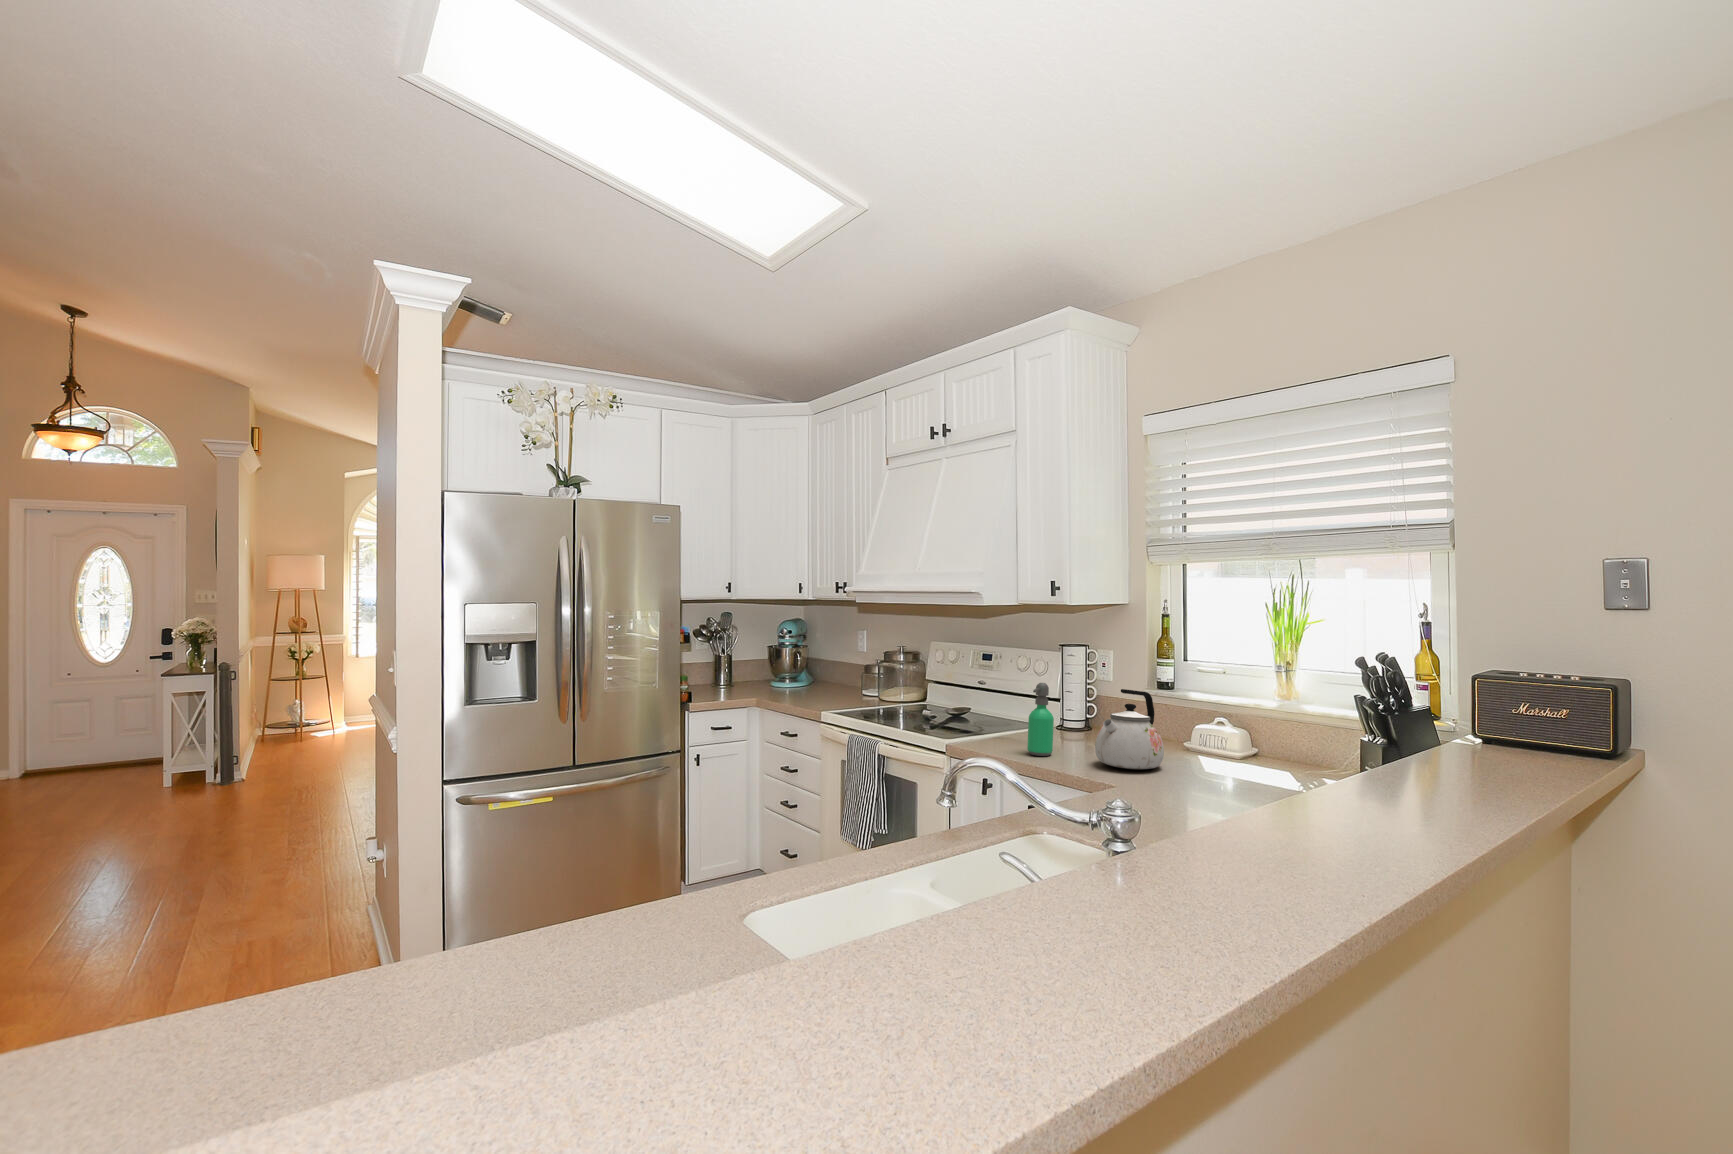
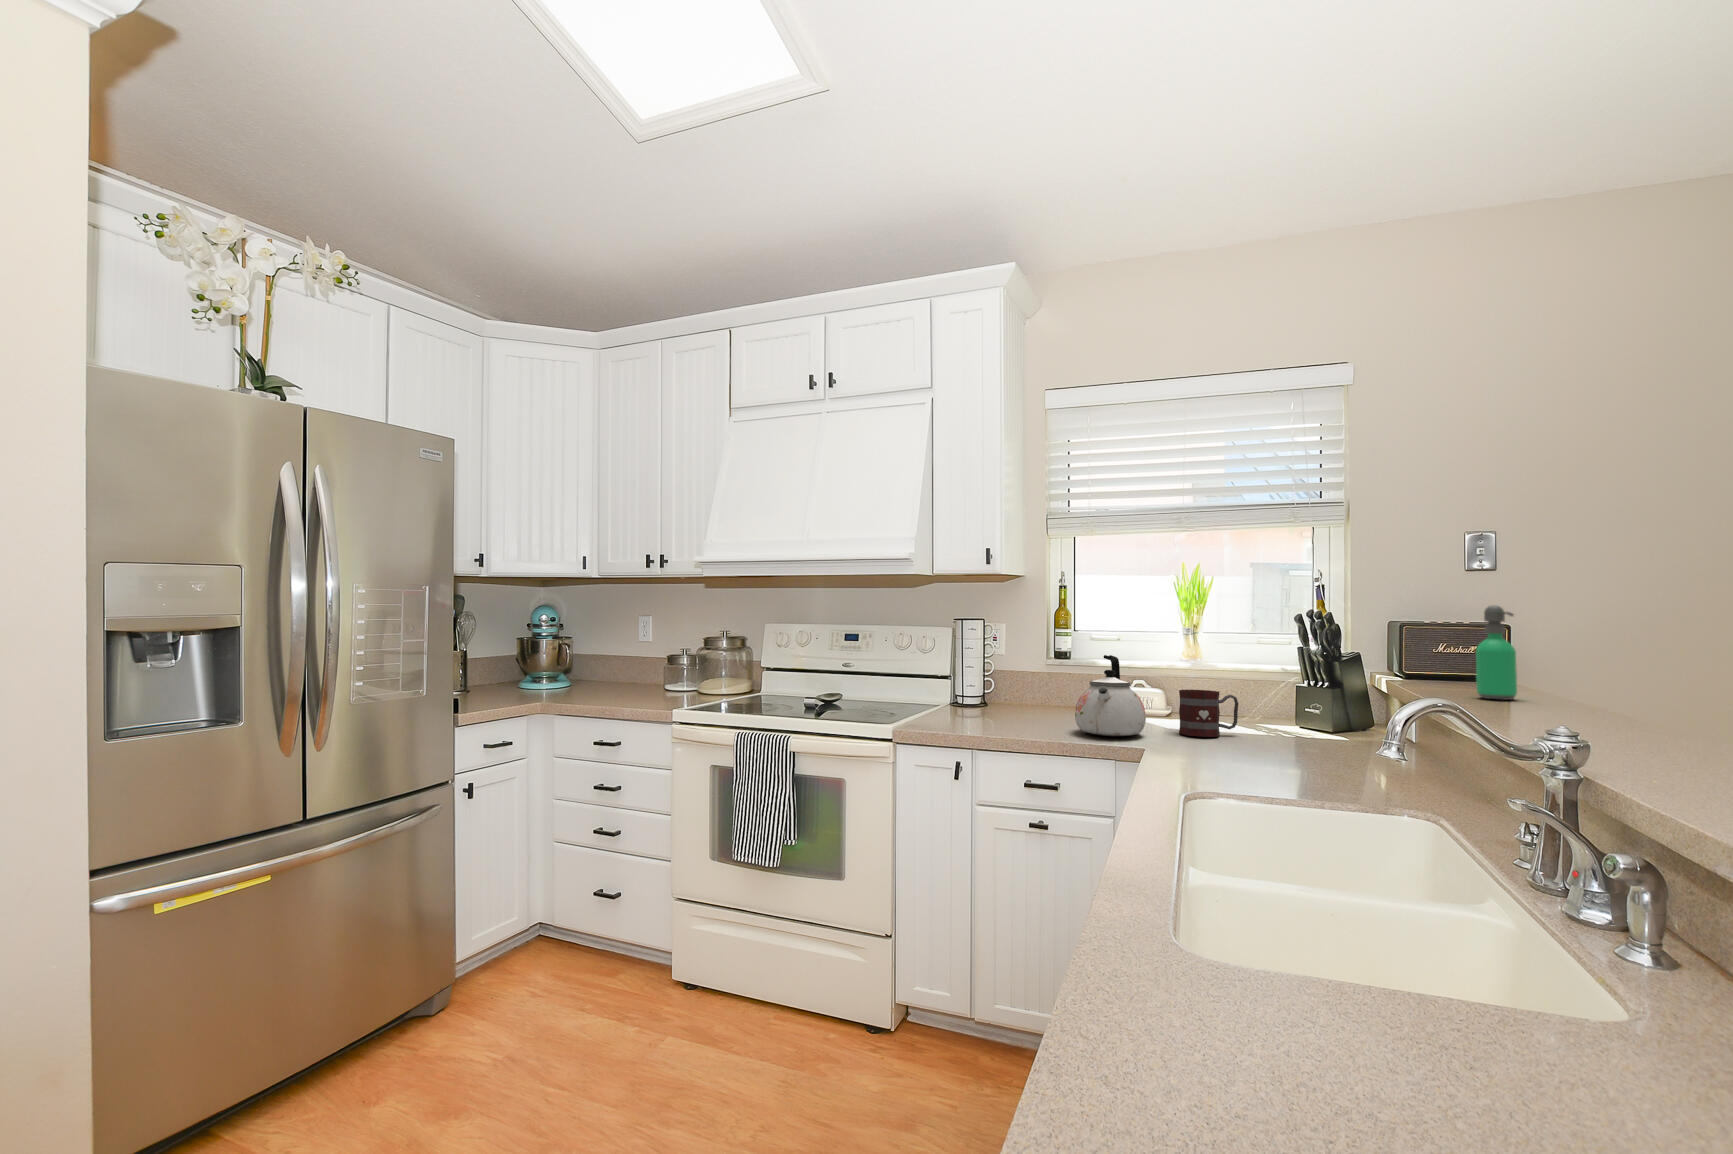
soap dispenser: present [1027,683,1054,756] -> present [1476,606,1517,700]
mug: none [1200,729,1262,781] -> present [1179,690,1238,737]

